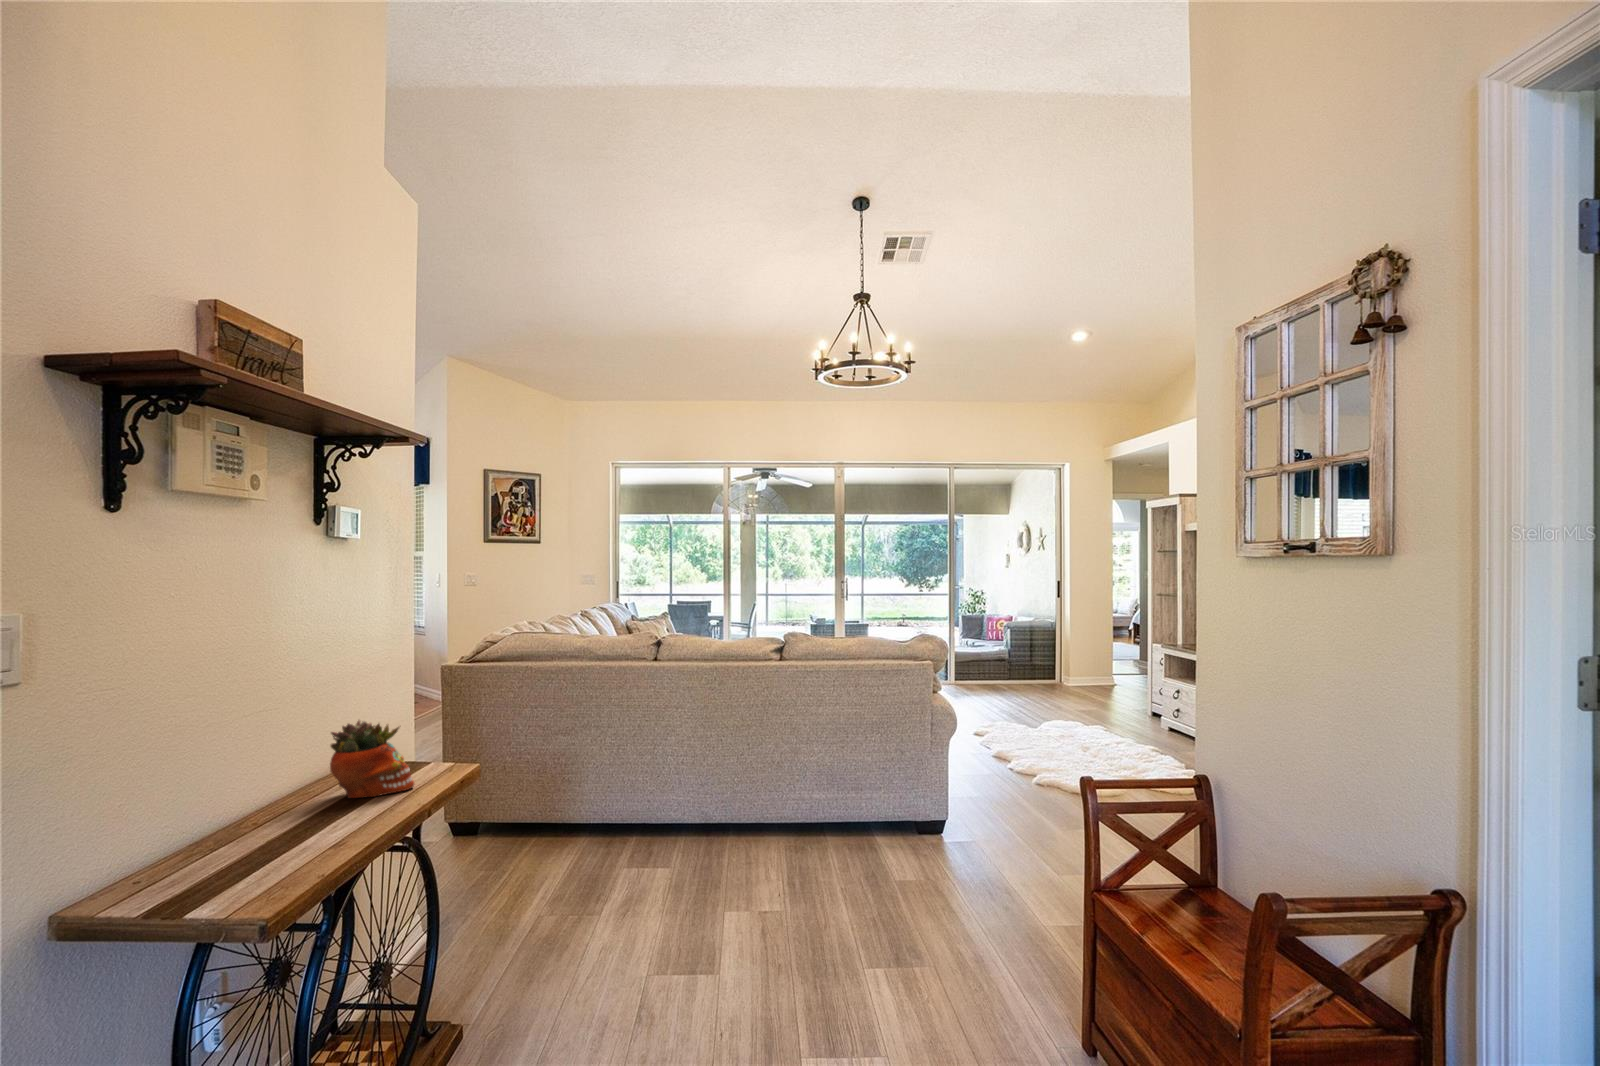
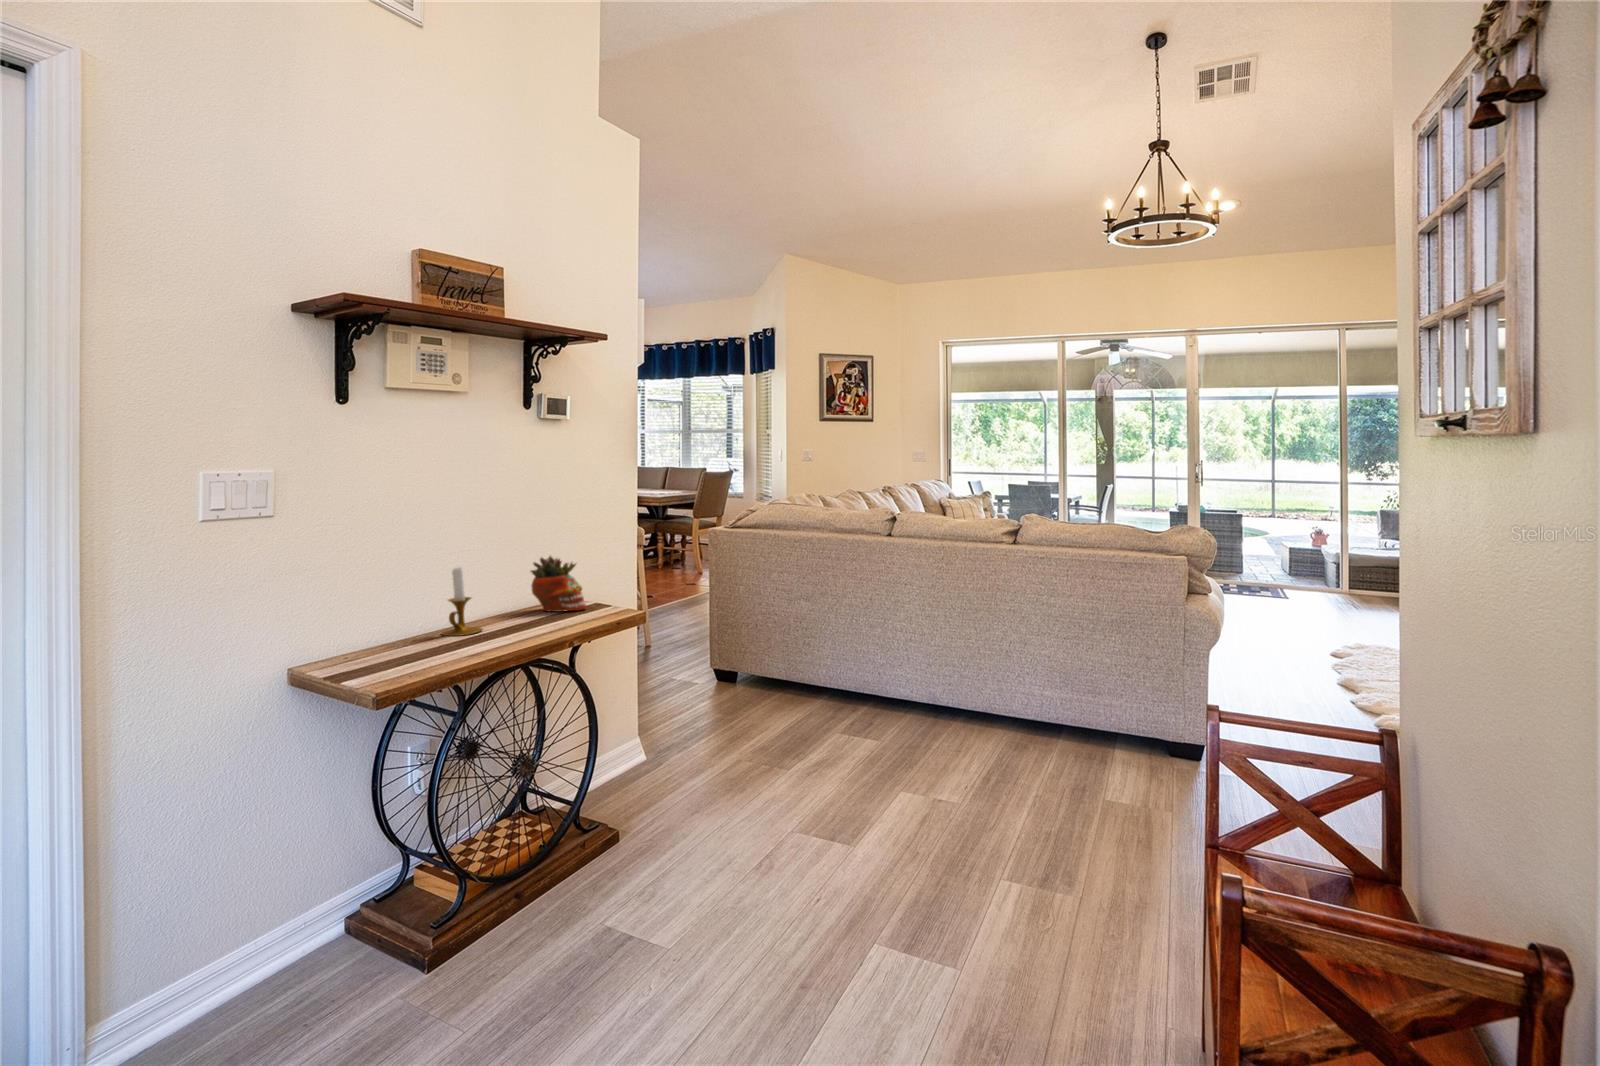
candlestick: none [237,757,310,869] -> present [441,568,482,636]

